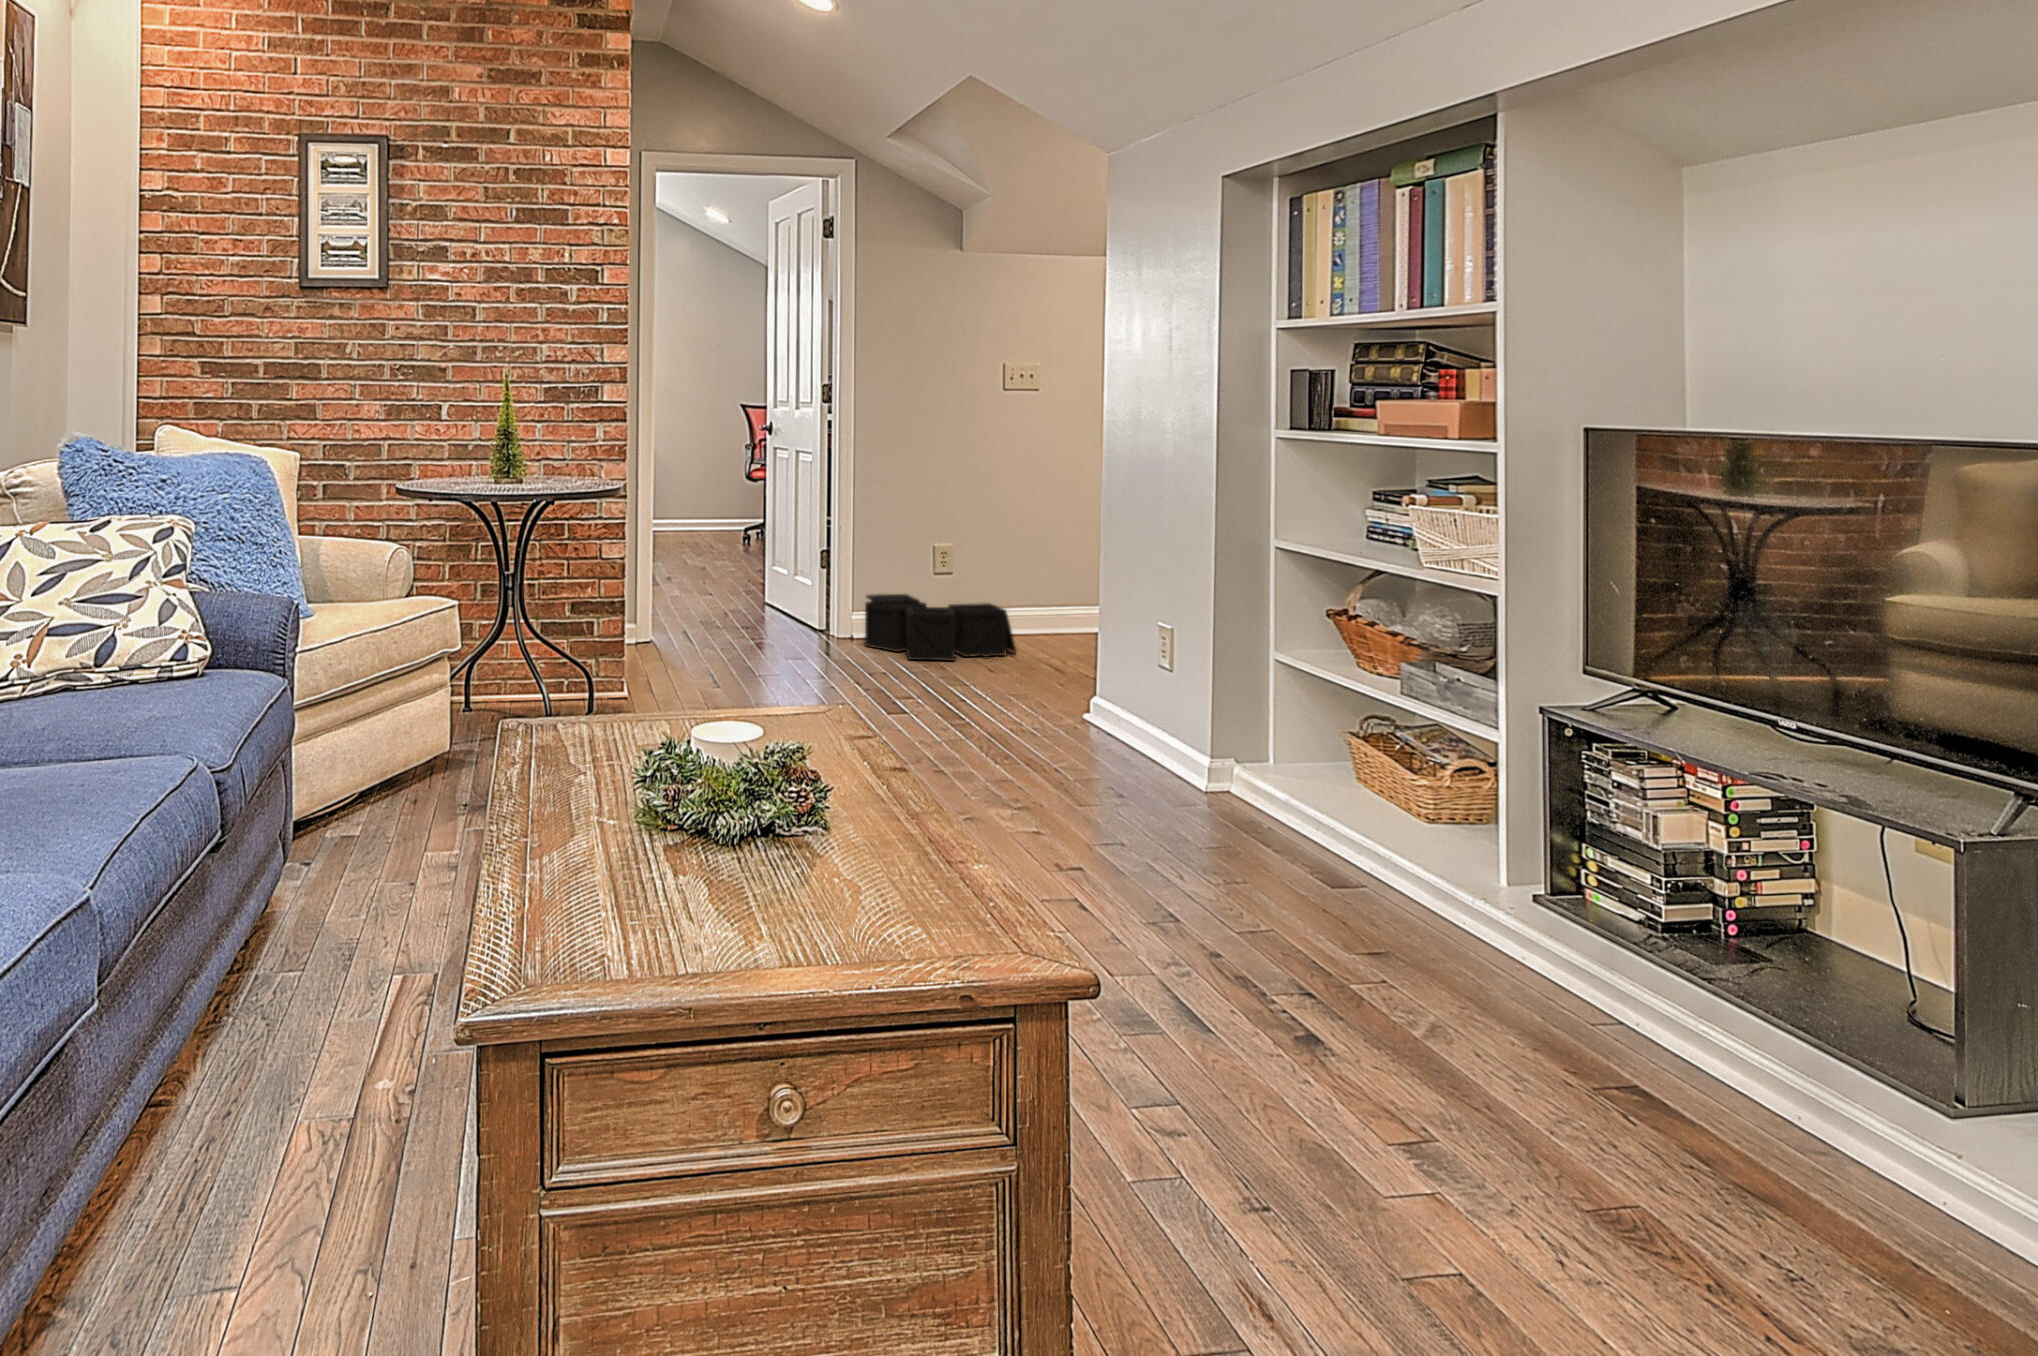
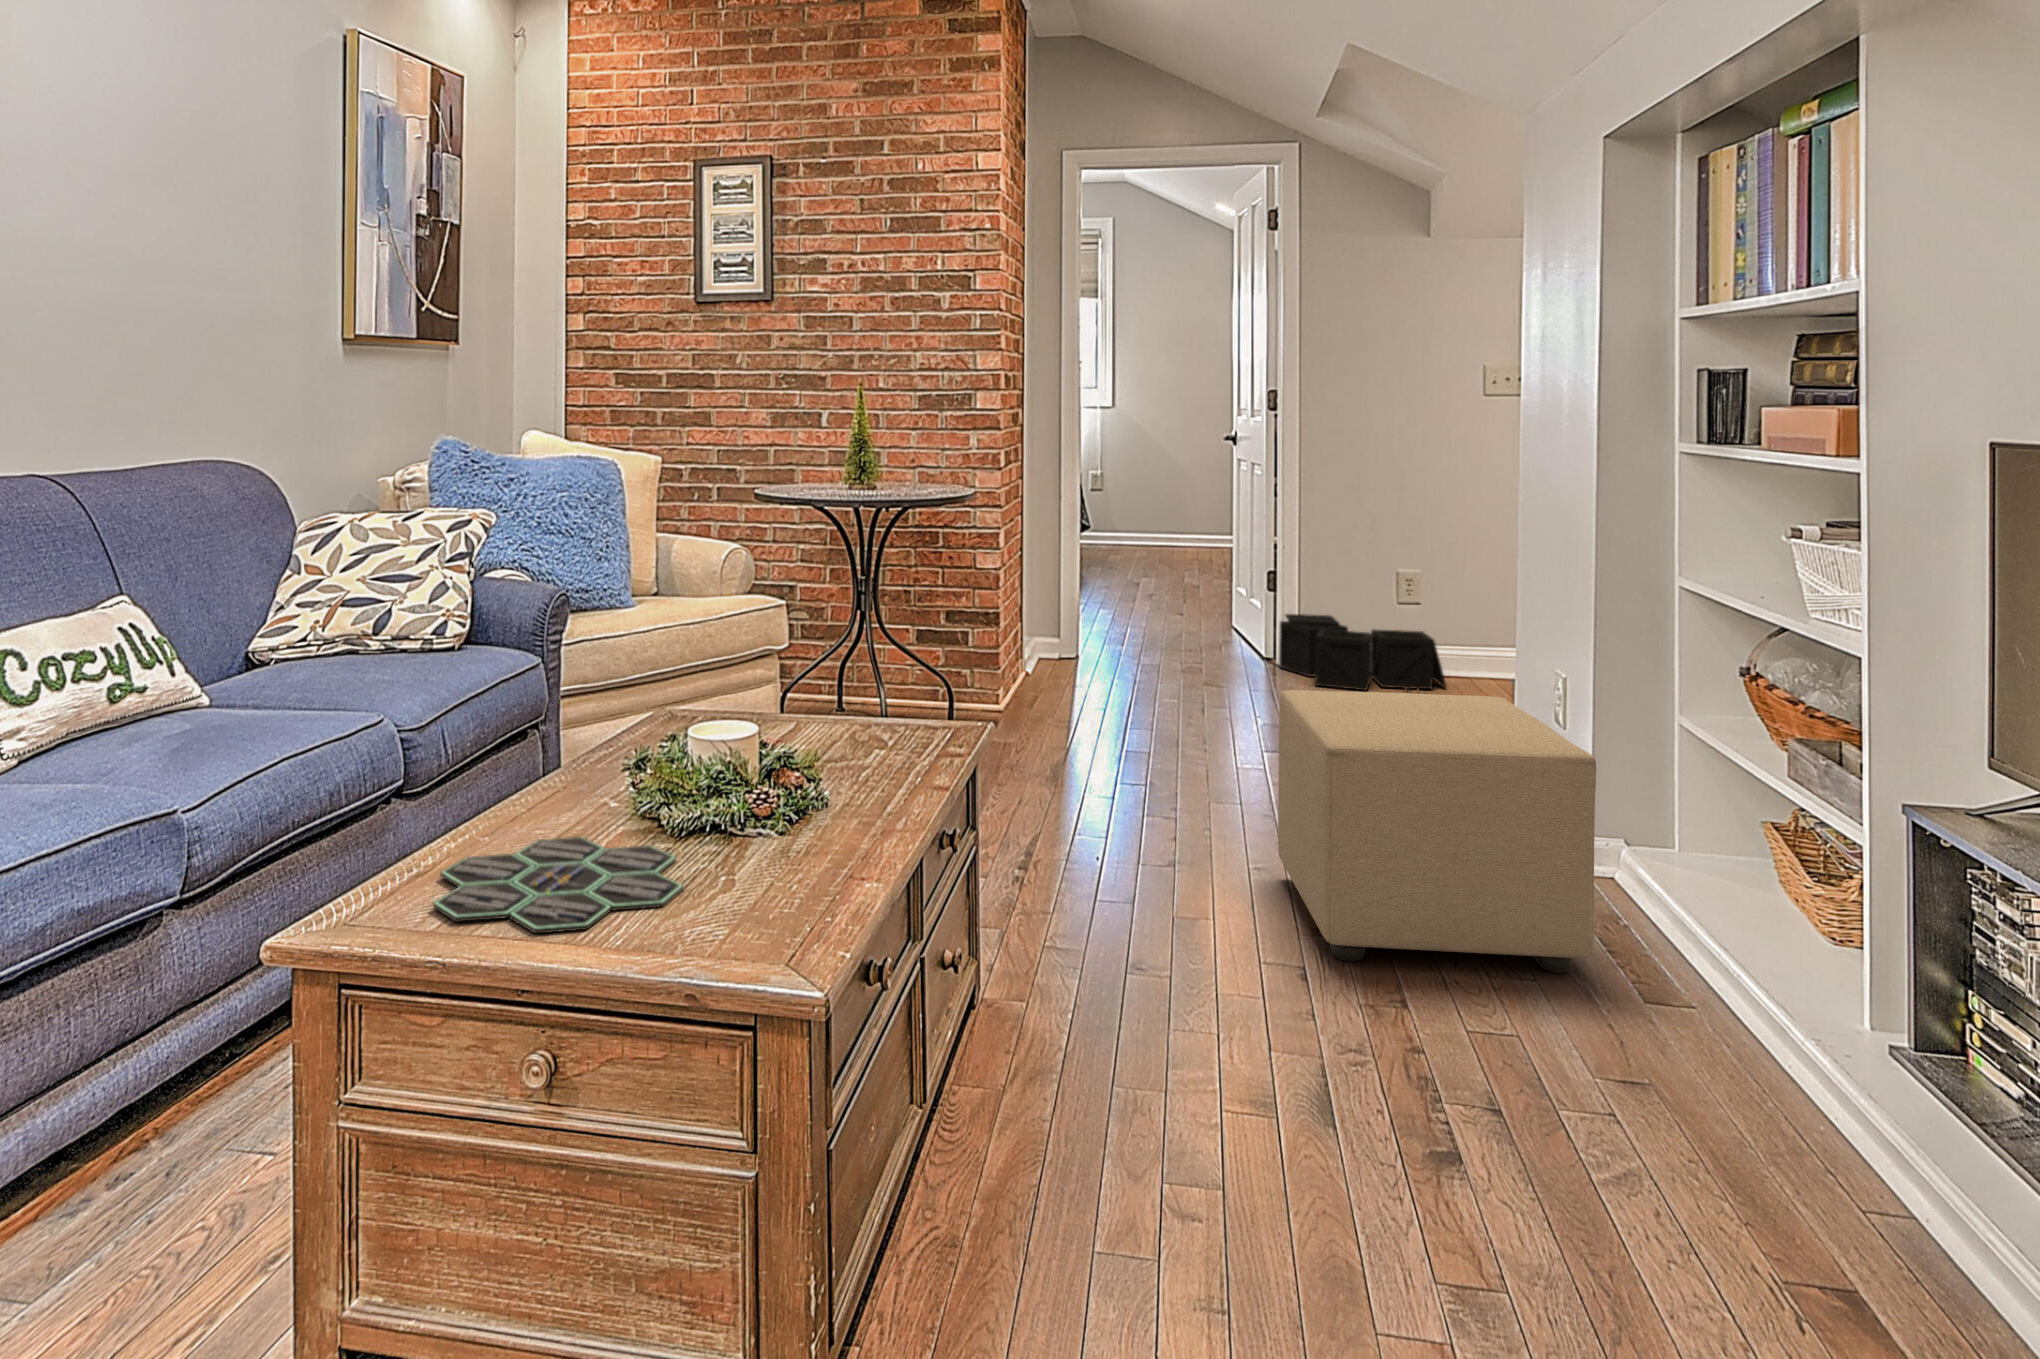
ottoman: none [1020,651,1326,901] -> present [1278,690,1596,973]
board game: none [552,860,825,964] -> present [433,837,684,933]

